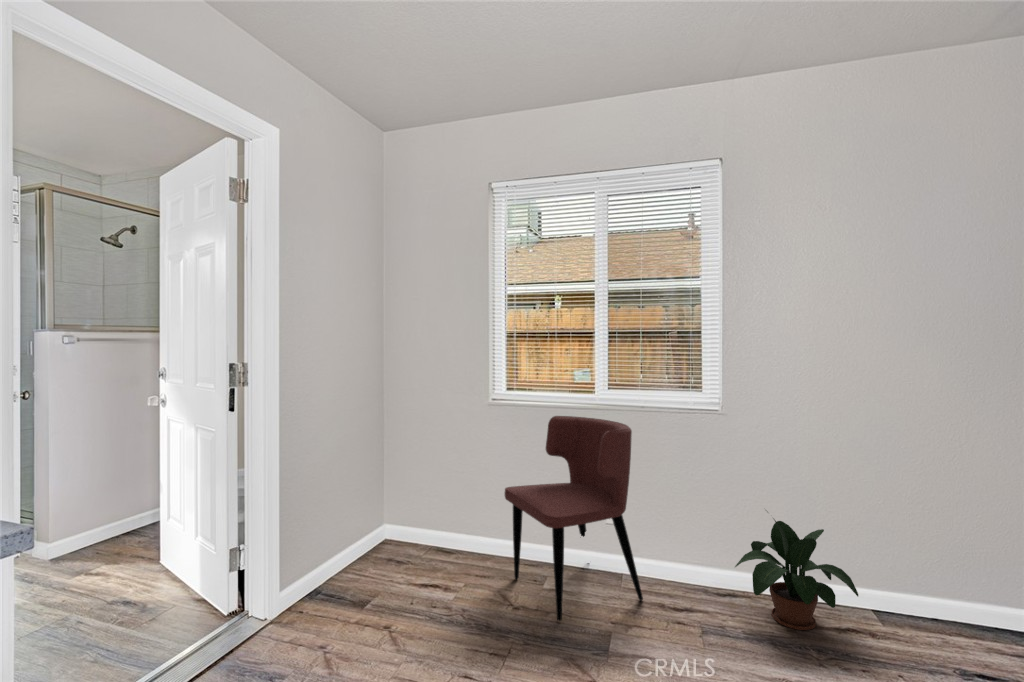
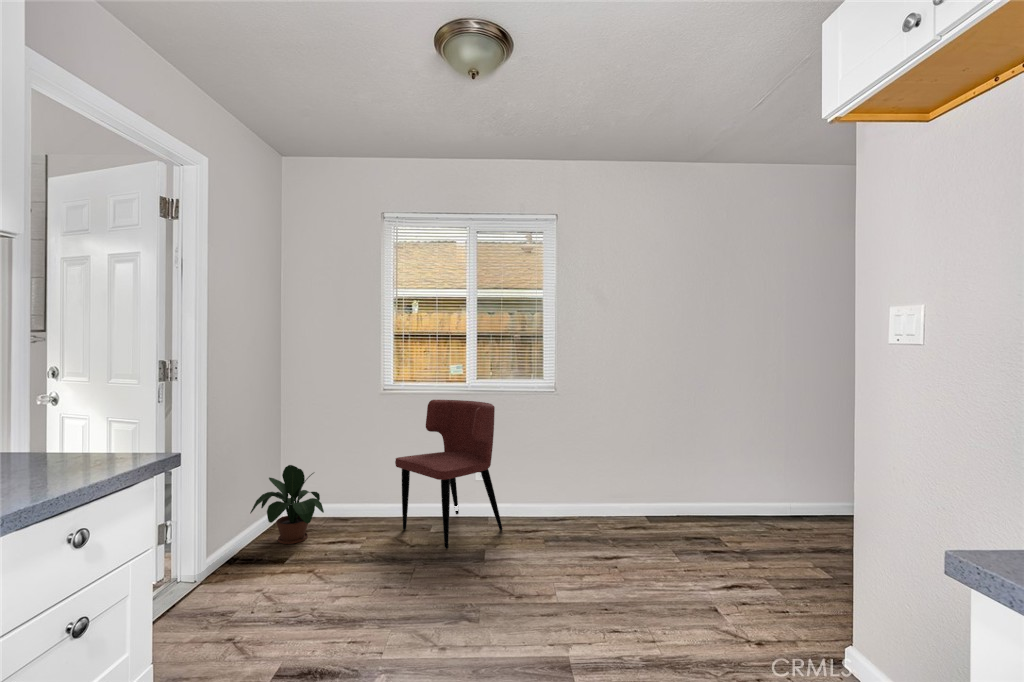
potted plant: present [735,519,858,630] -> present [250,465,324,544]

